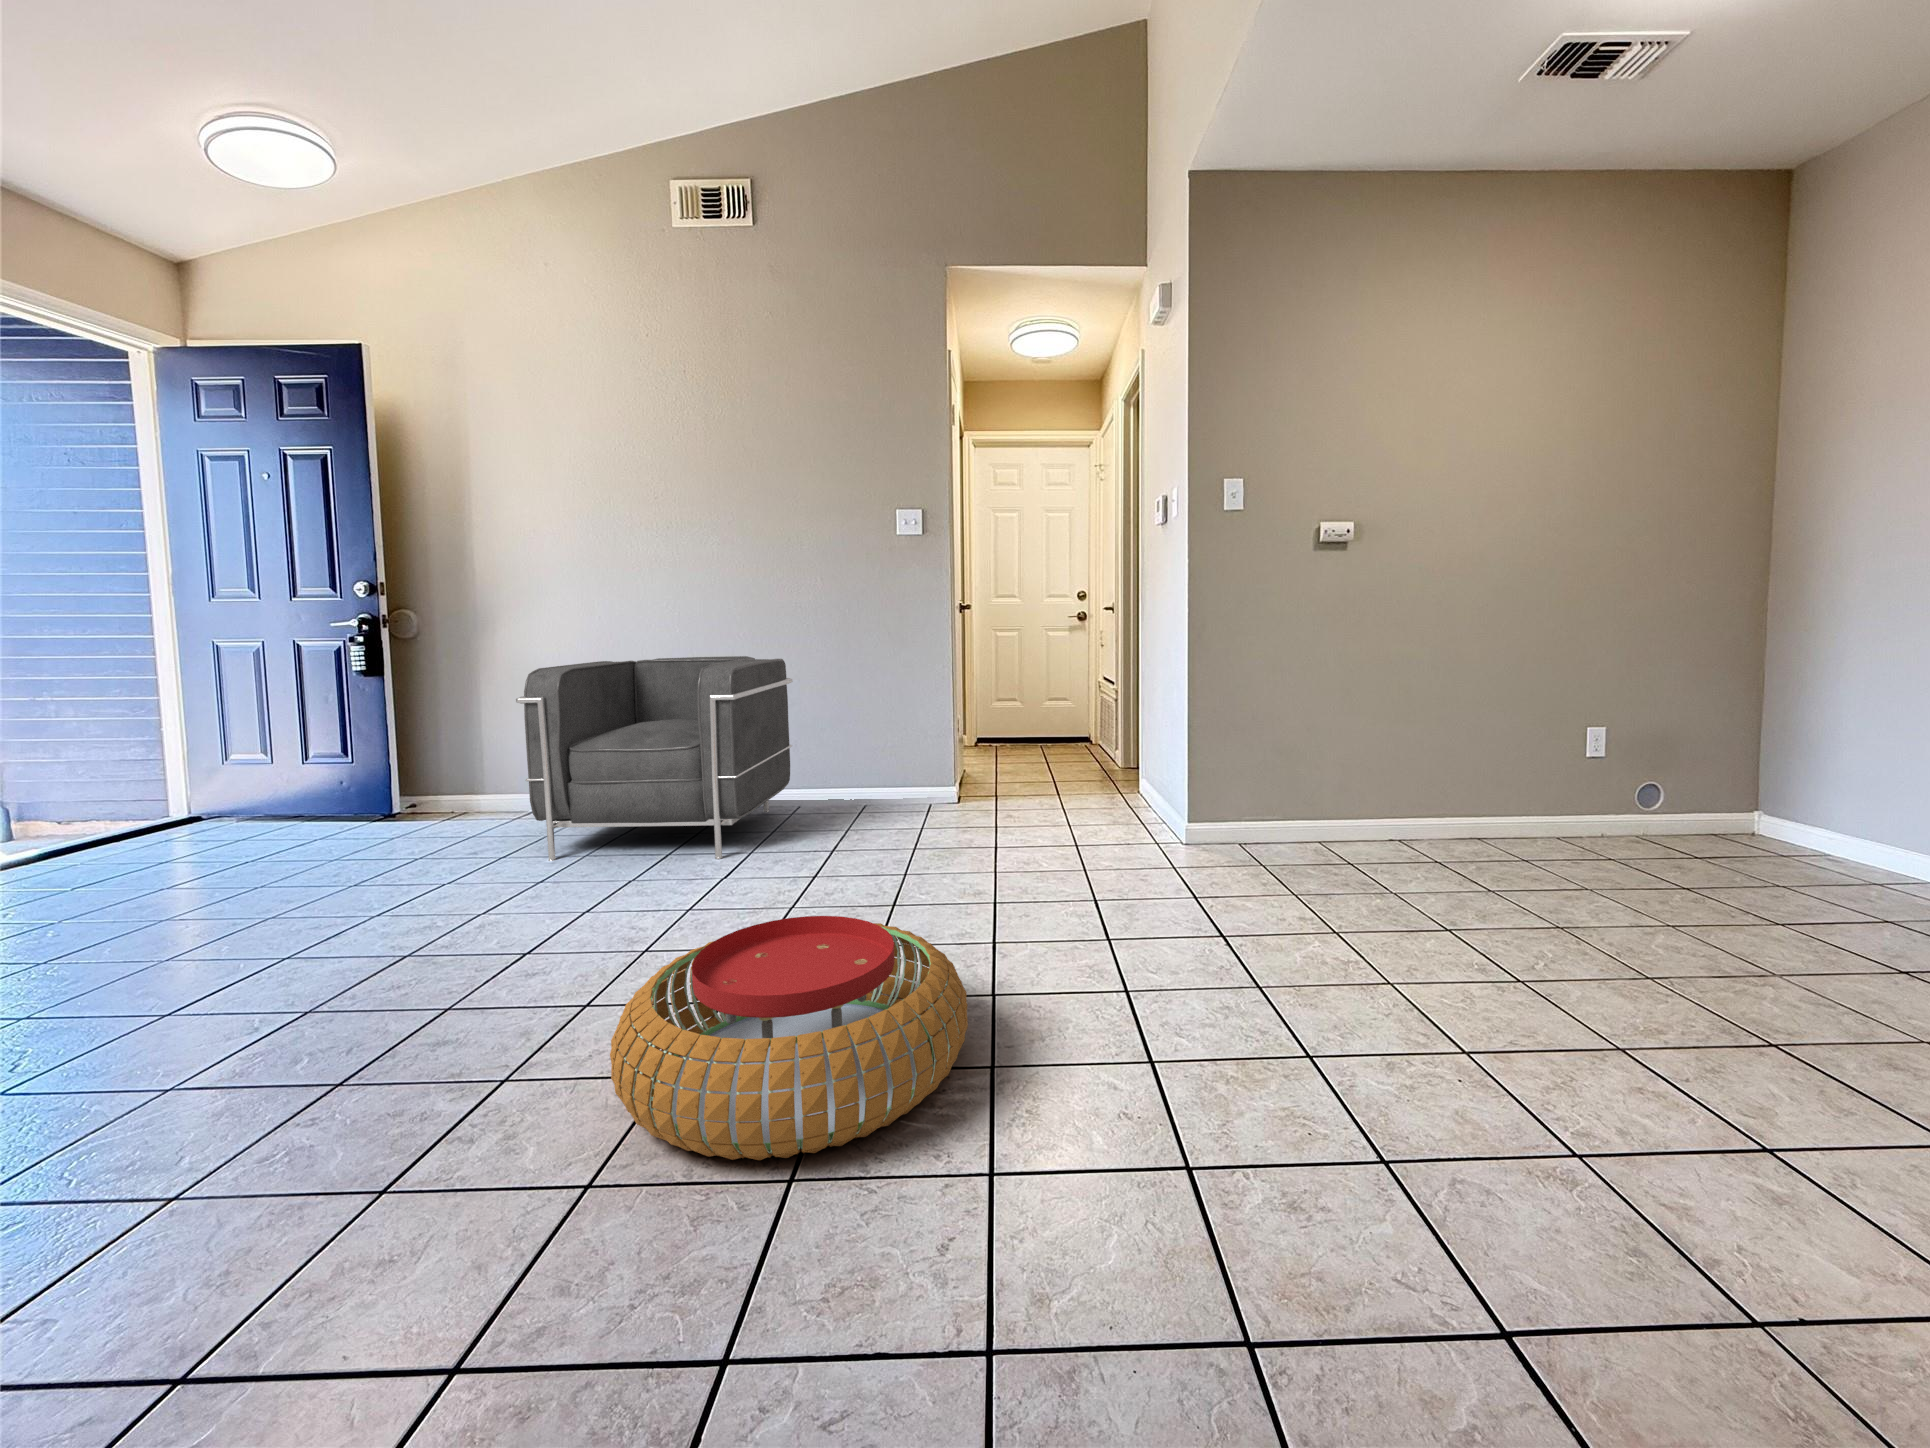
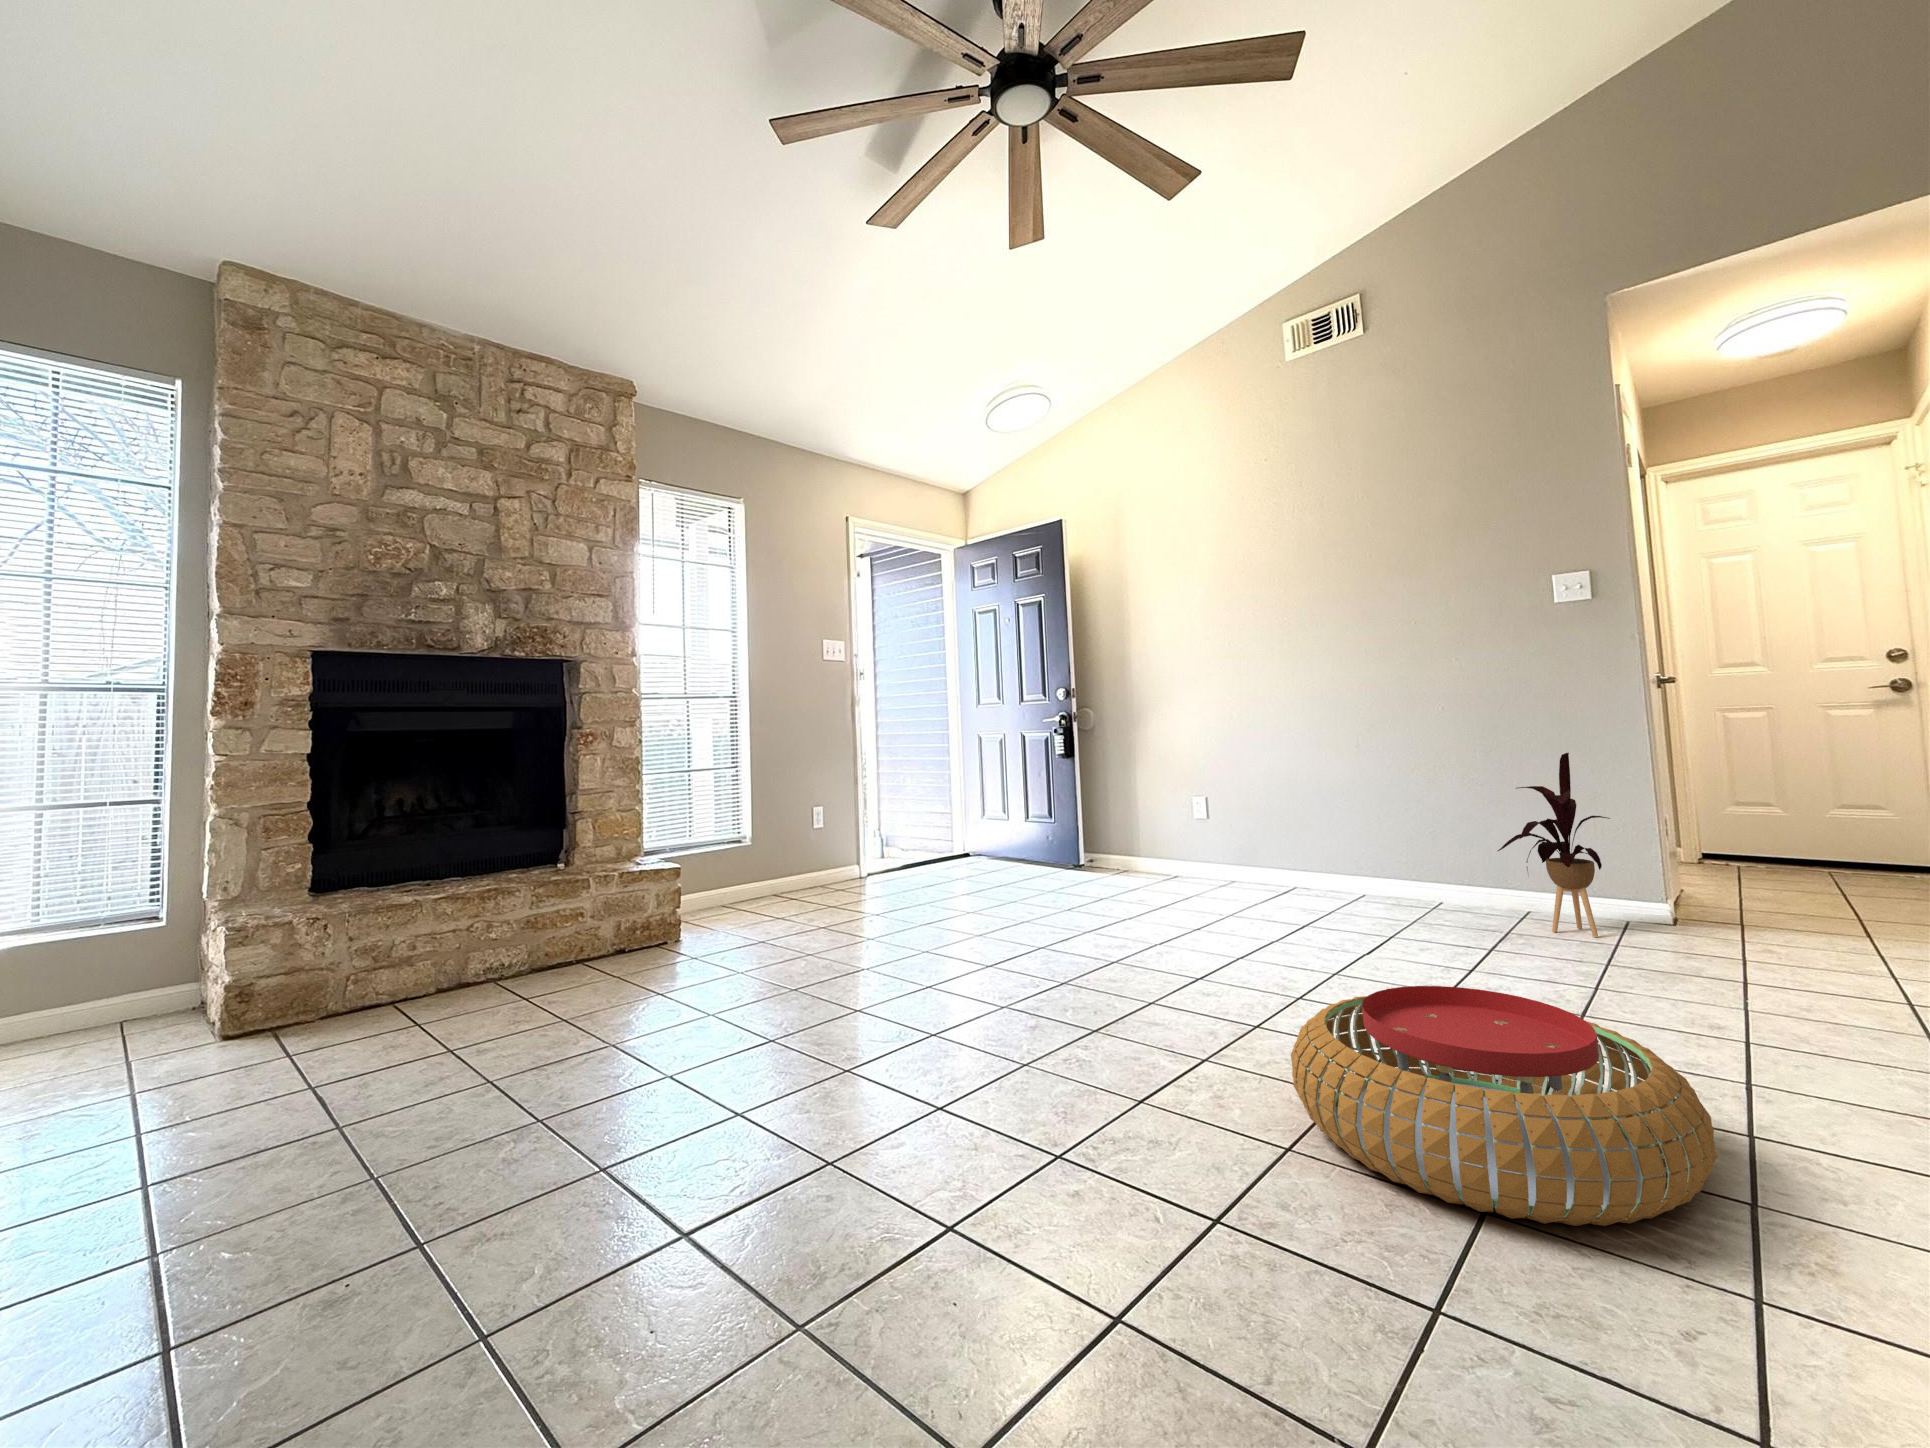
armchair: present [516,656,793,861] -> none [1173,741,1431,938]
house plant: none [842,669,924,824] -> present [1498,753,1610,937]

